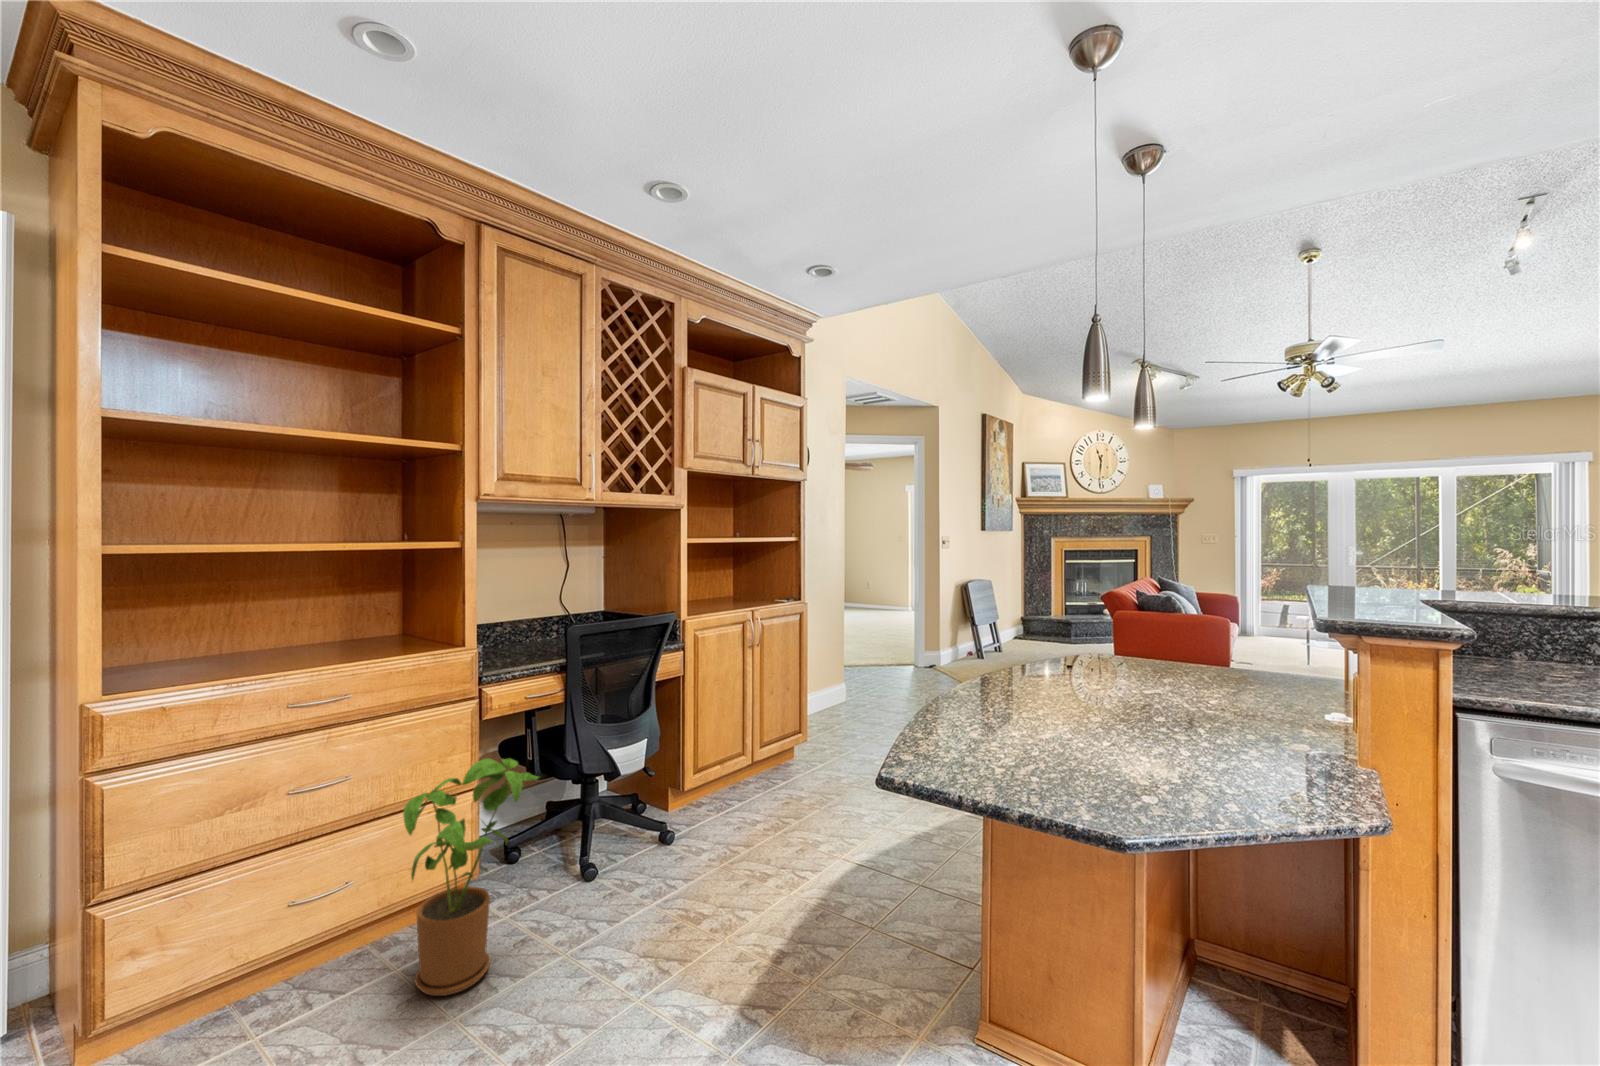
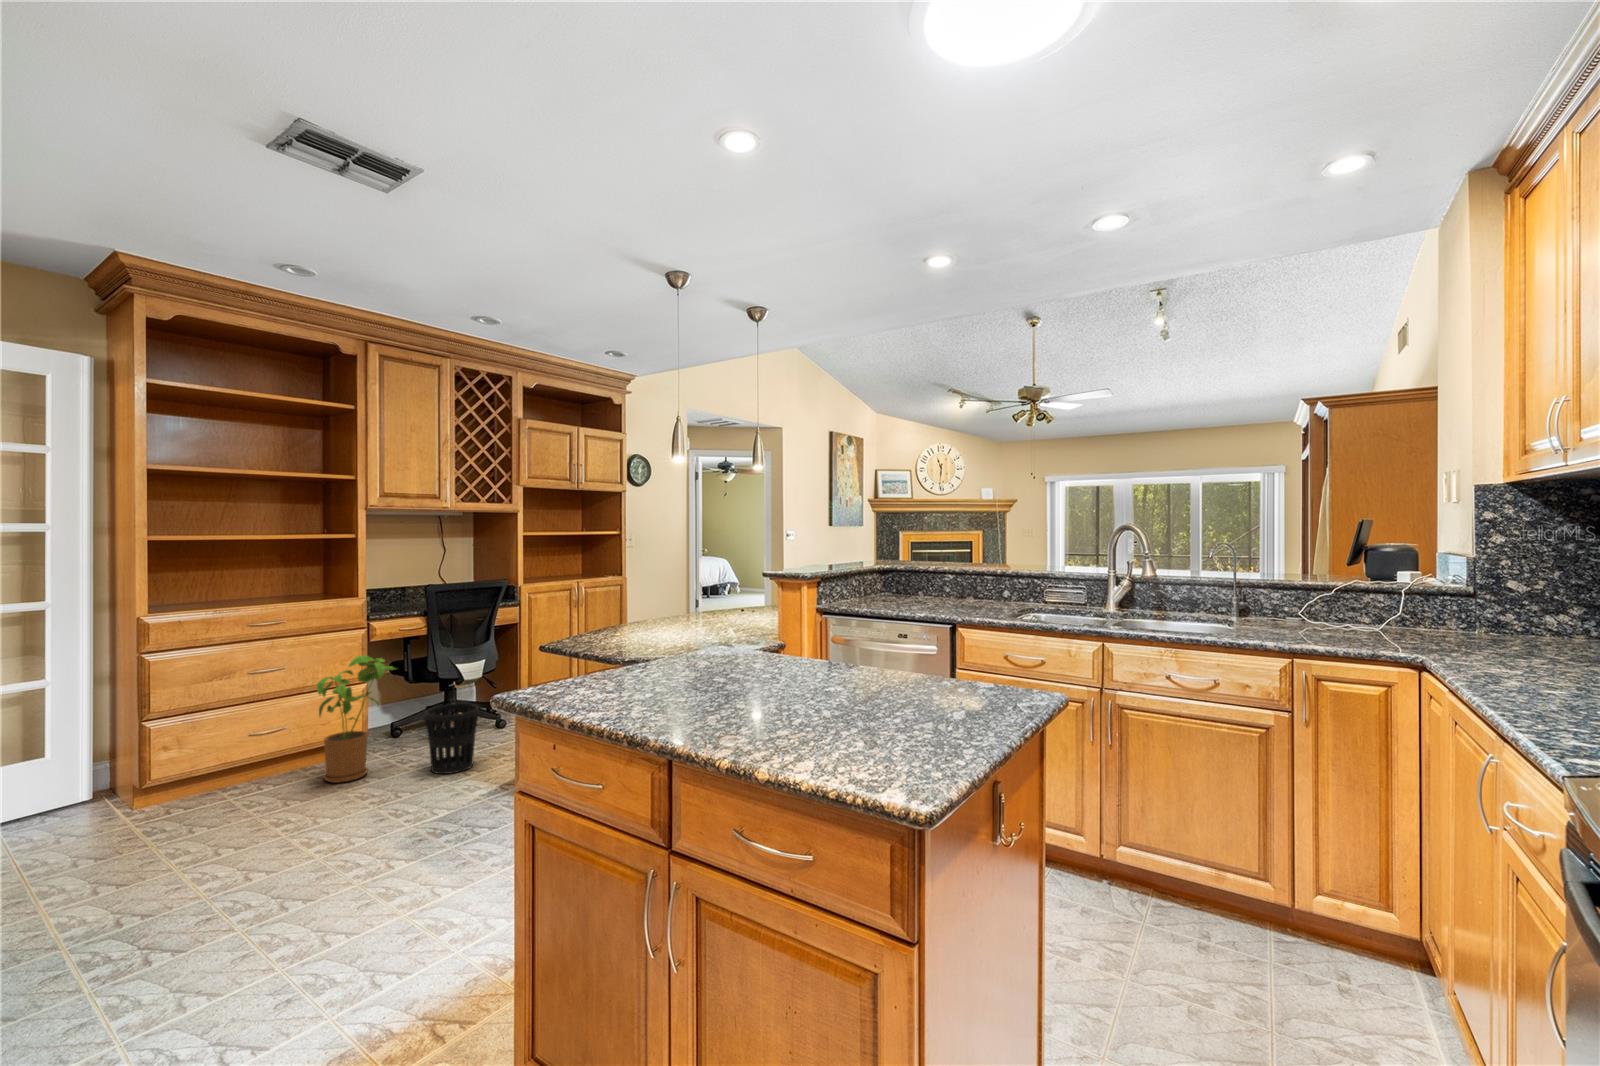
wastebasket: none [587,829,673,968] -> present [425,703,479,774]

